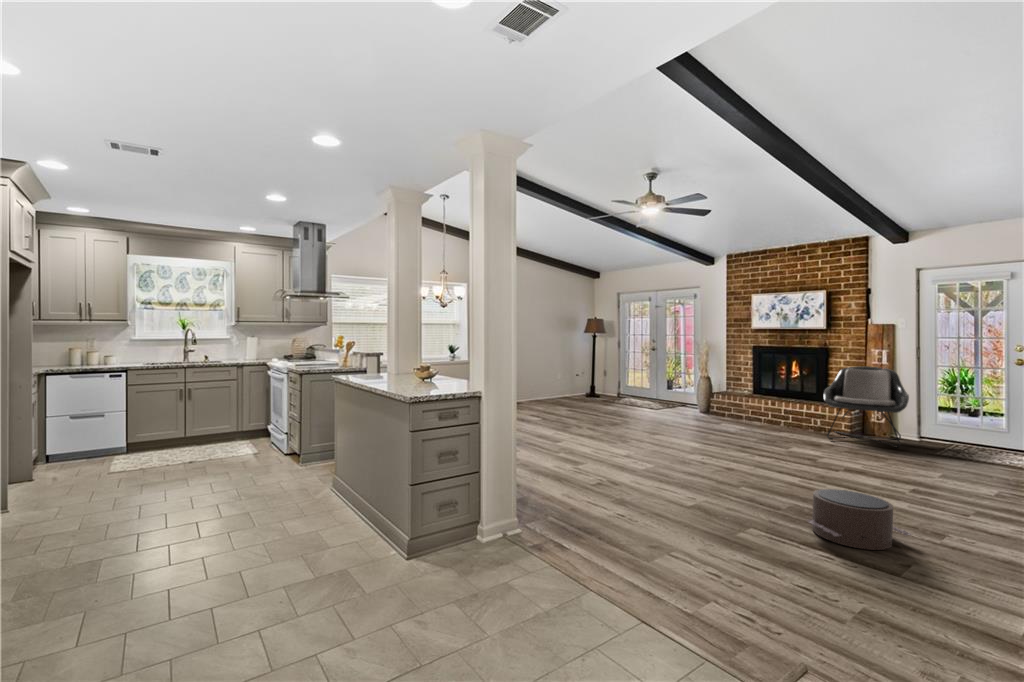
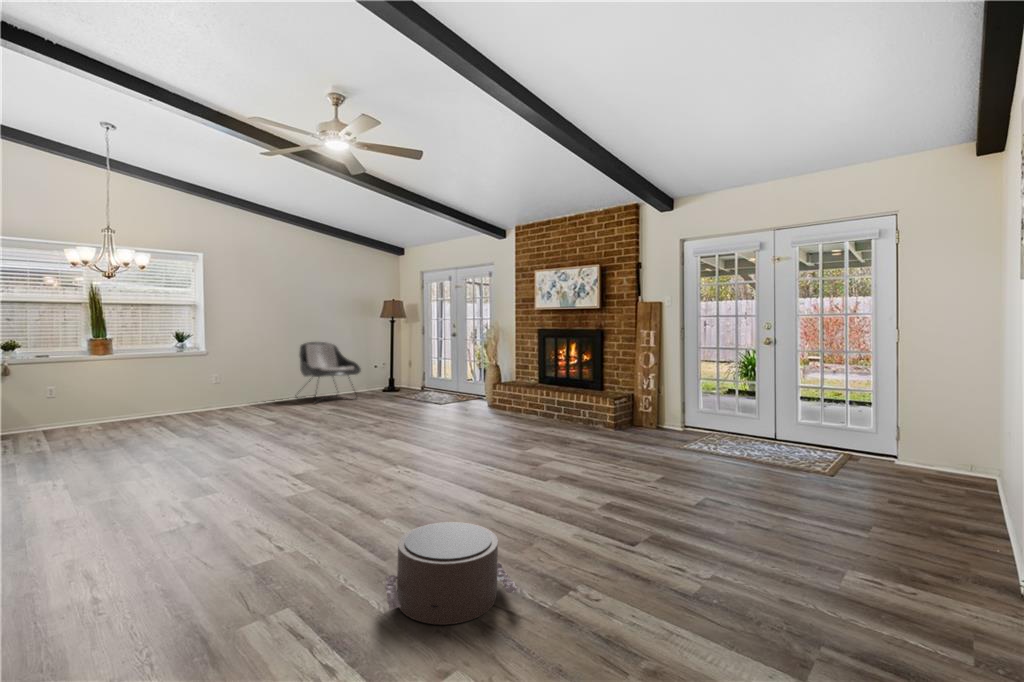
lounge chair: present [824,366,909,448] -> present [295,342,361,399]

